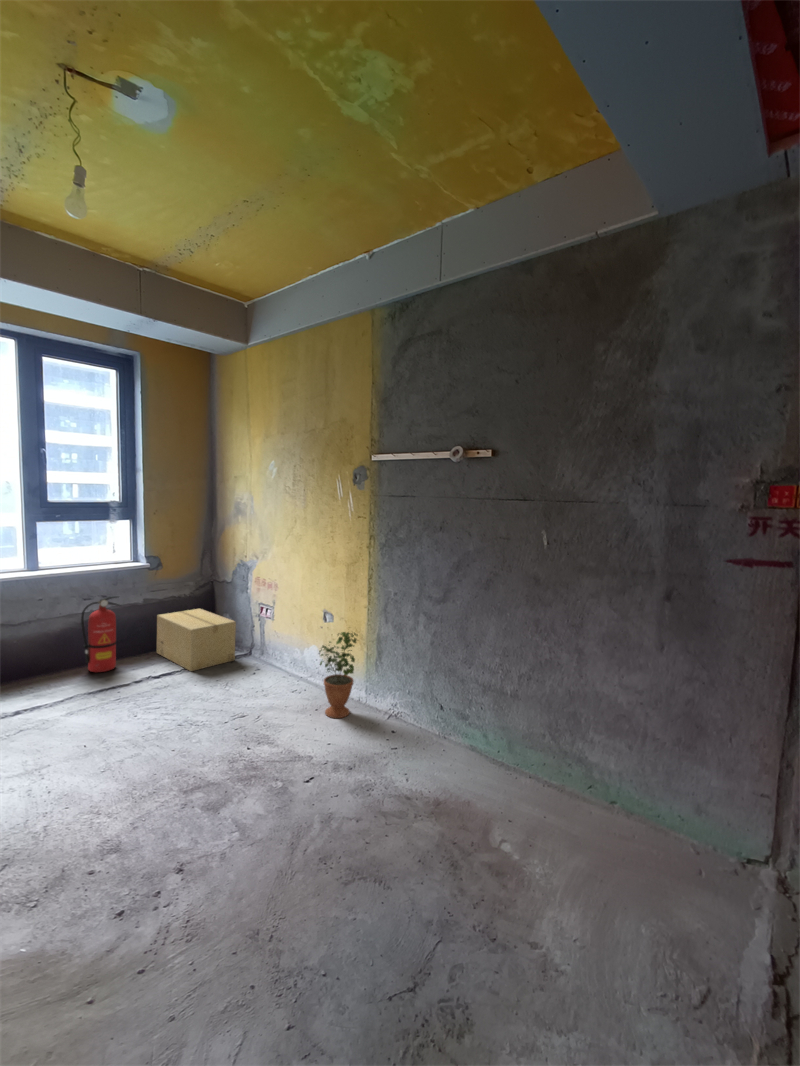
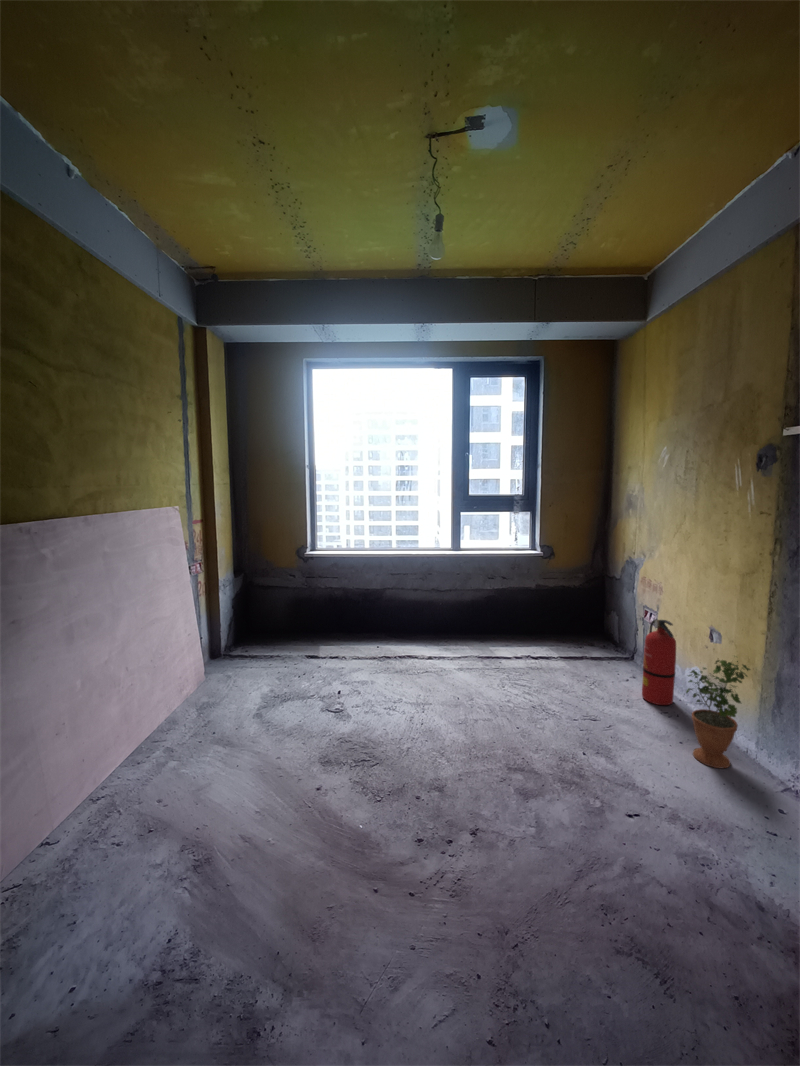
fire extinguisher: present [81,596,120,672] -> present [642,619,676,705]
cardboard box: present [157,609,236,671] -> none [545,601,615,659]

